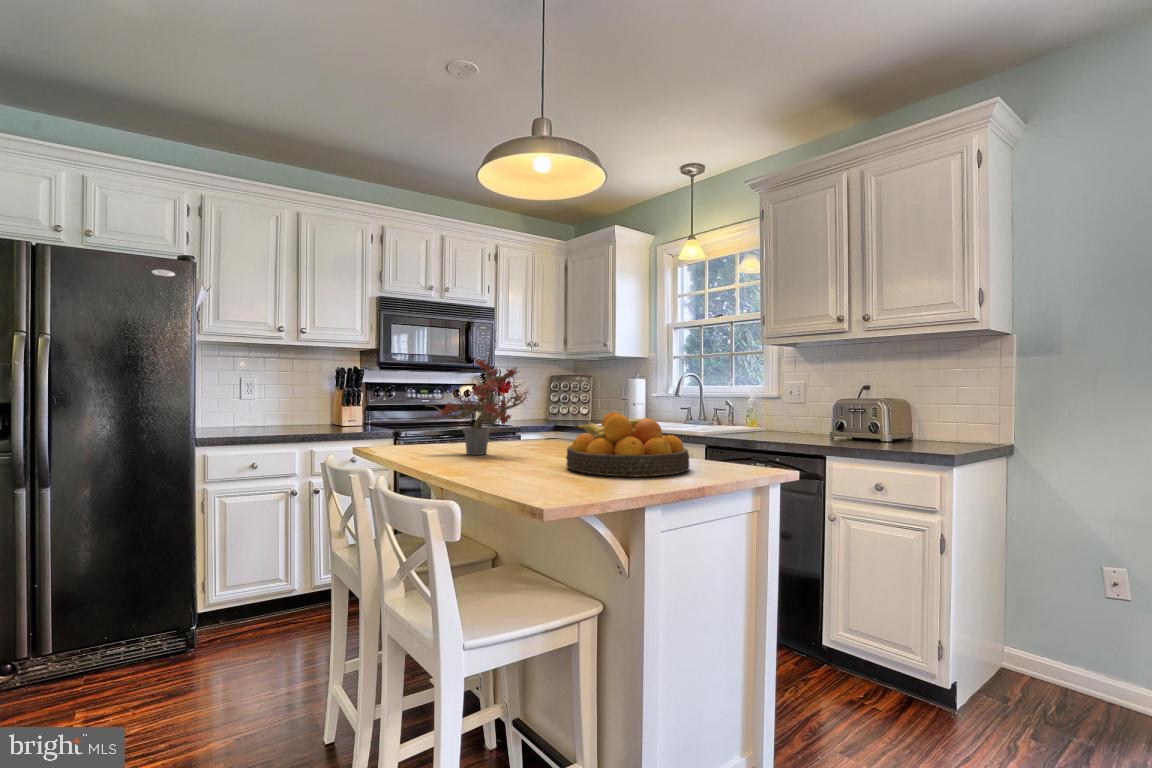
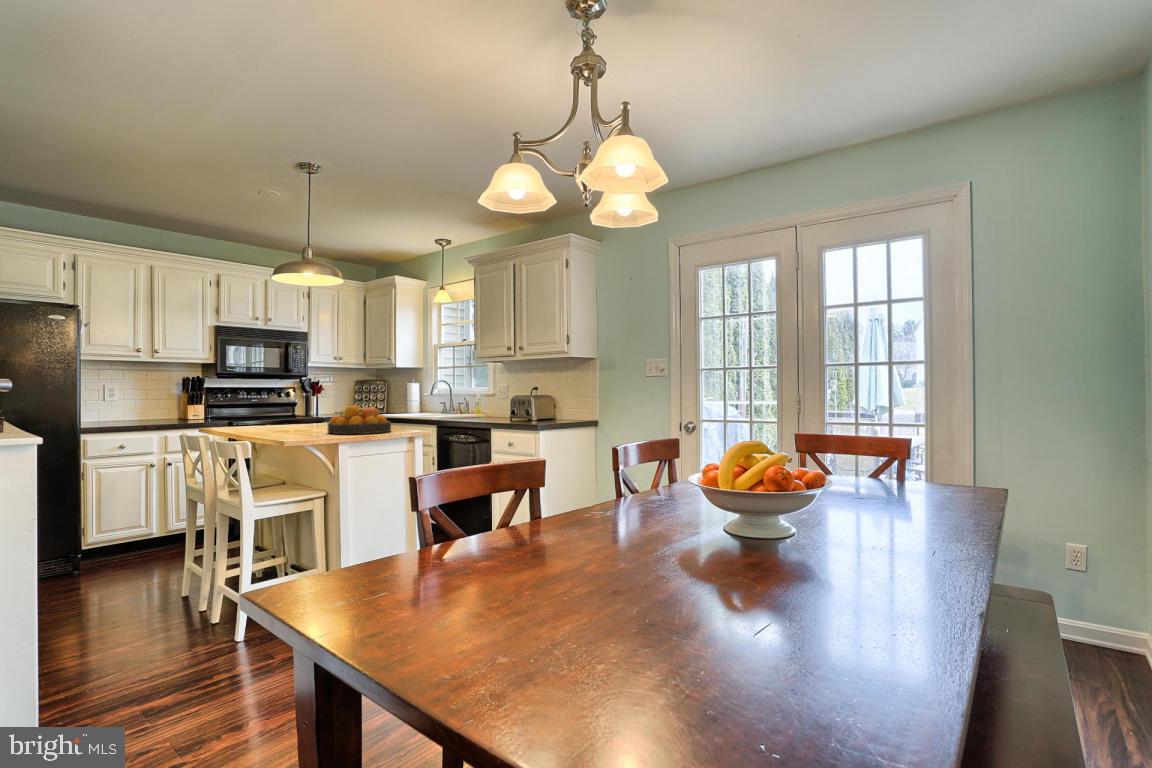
potted plant: present [426,344,528,455] -> none [250,365,315,430]

